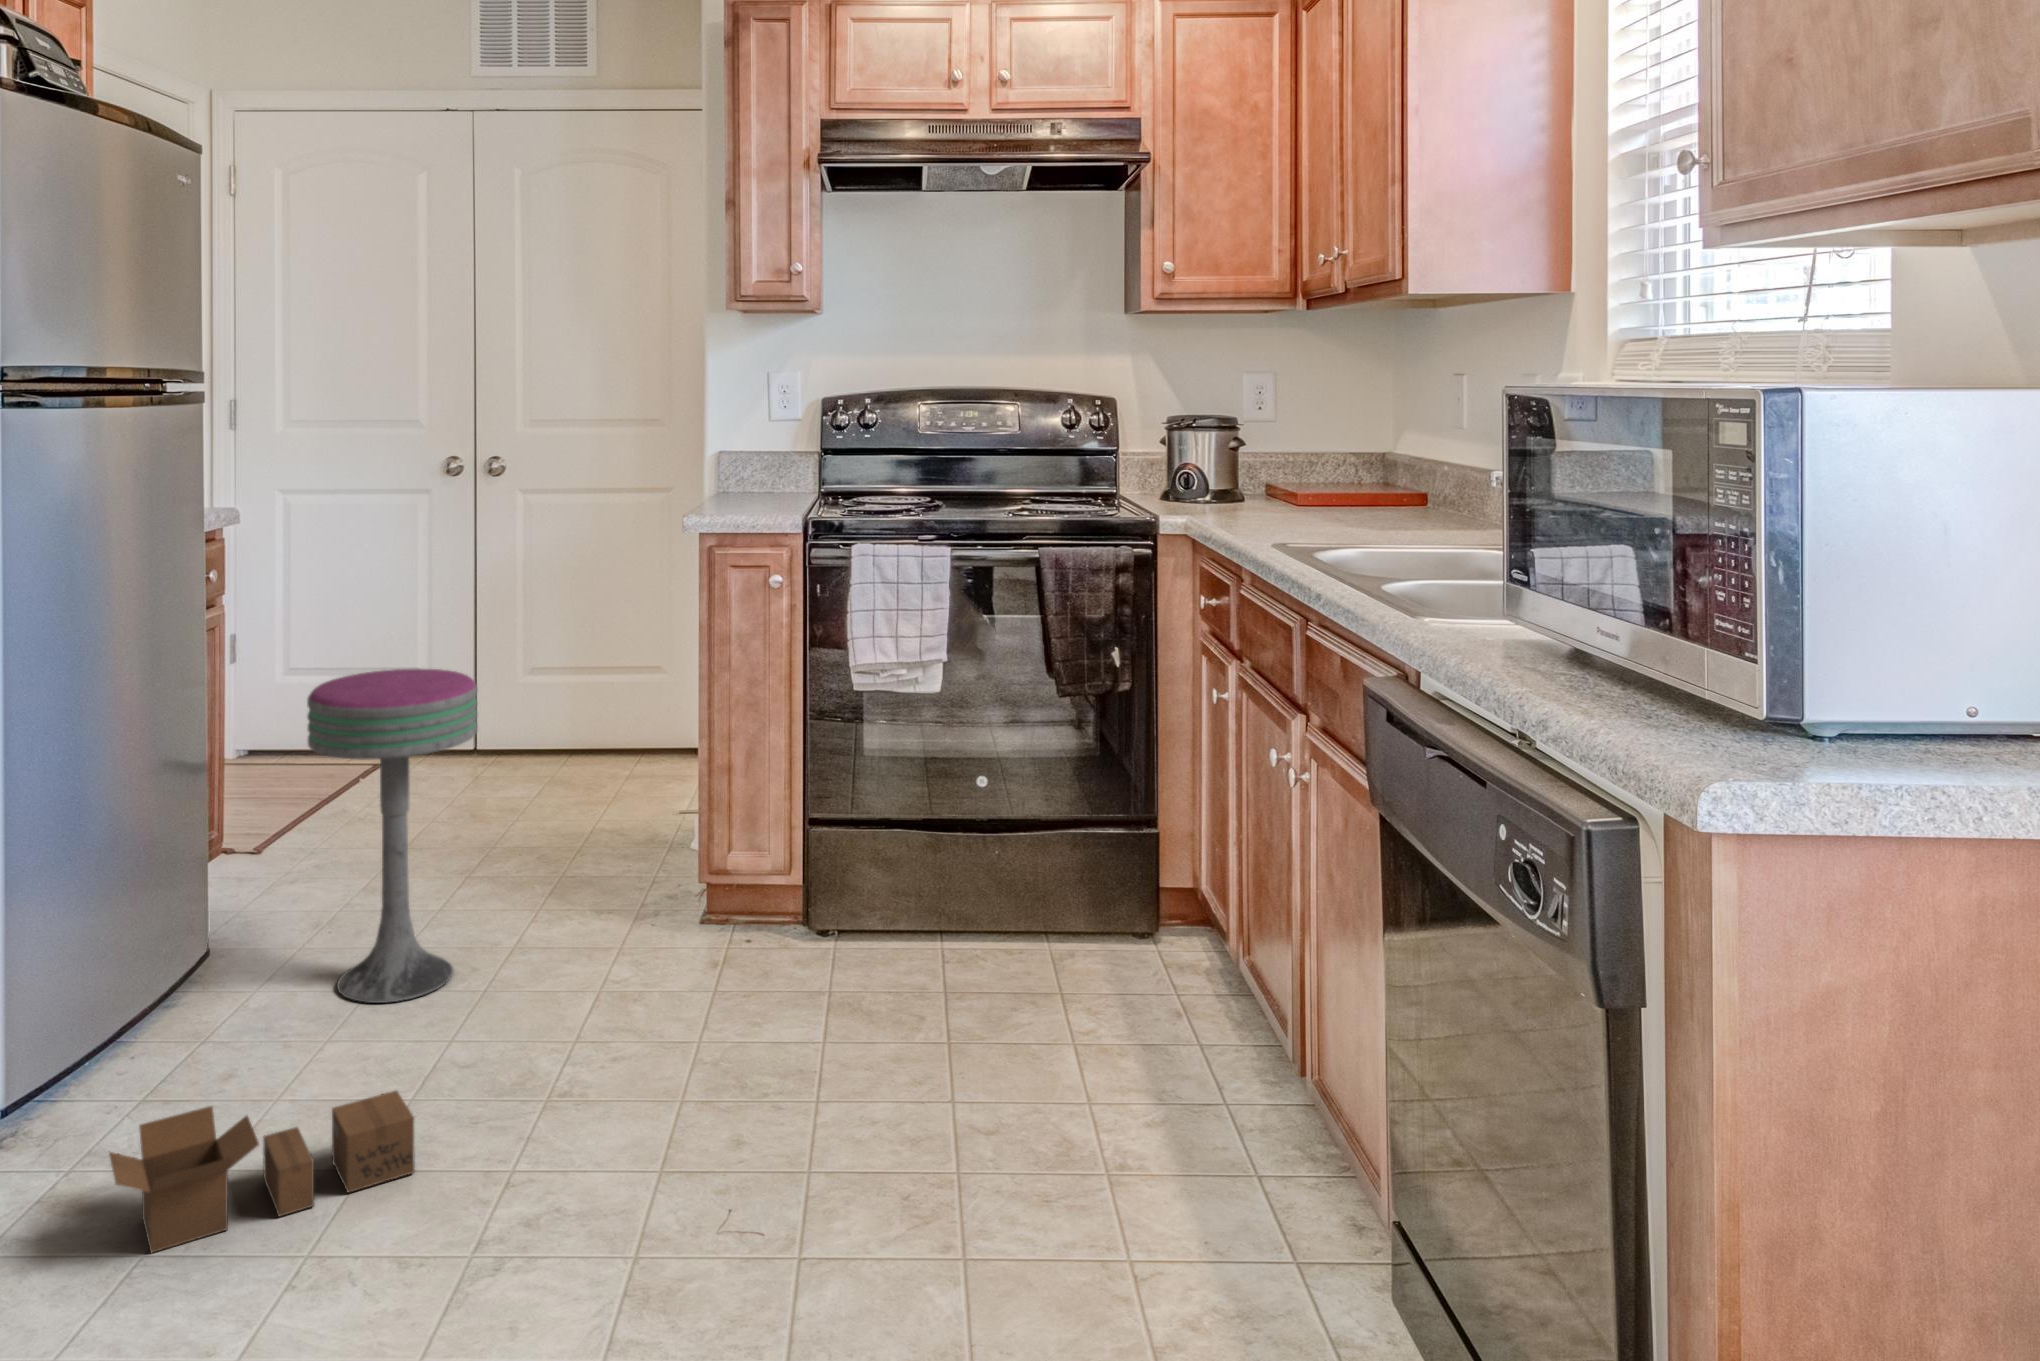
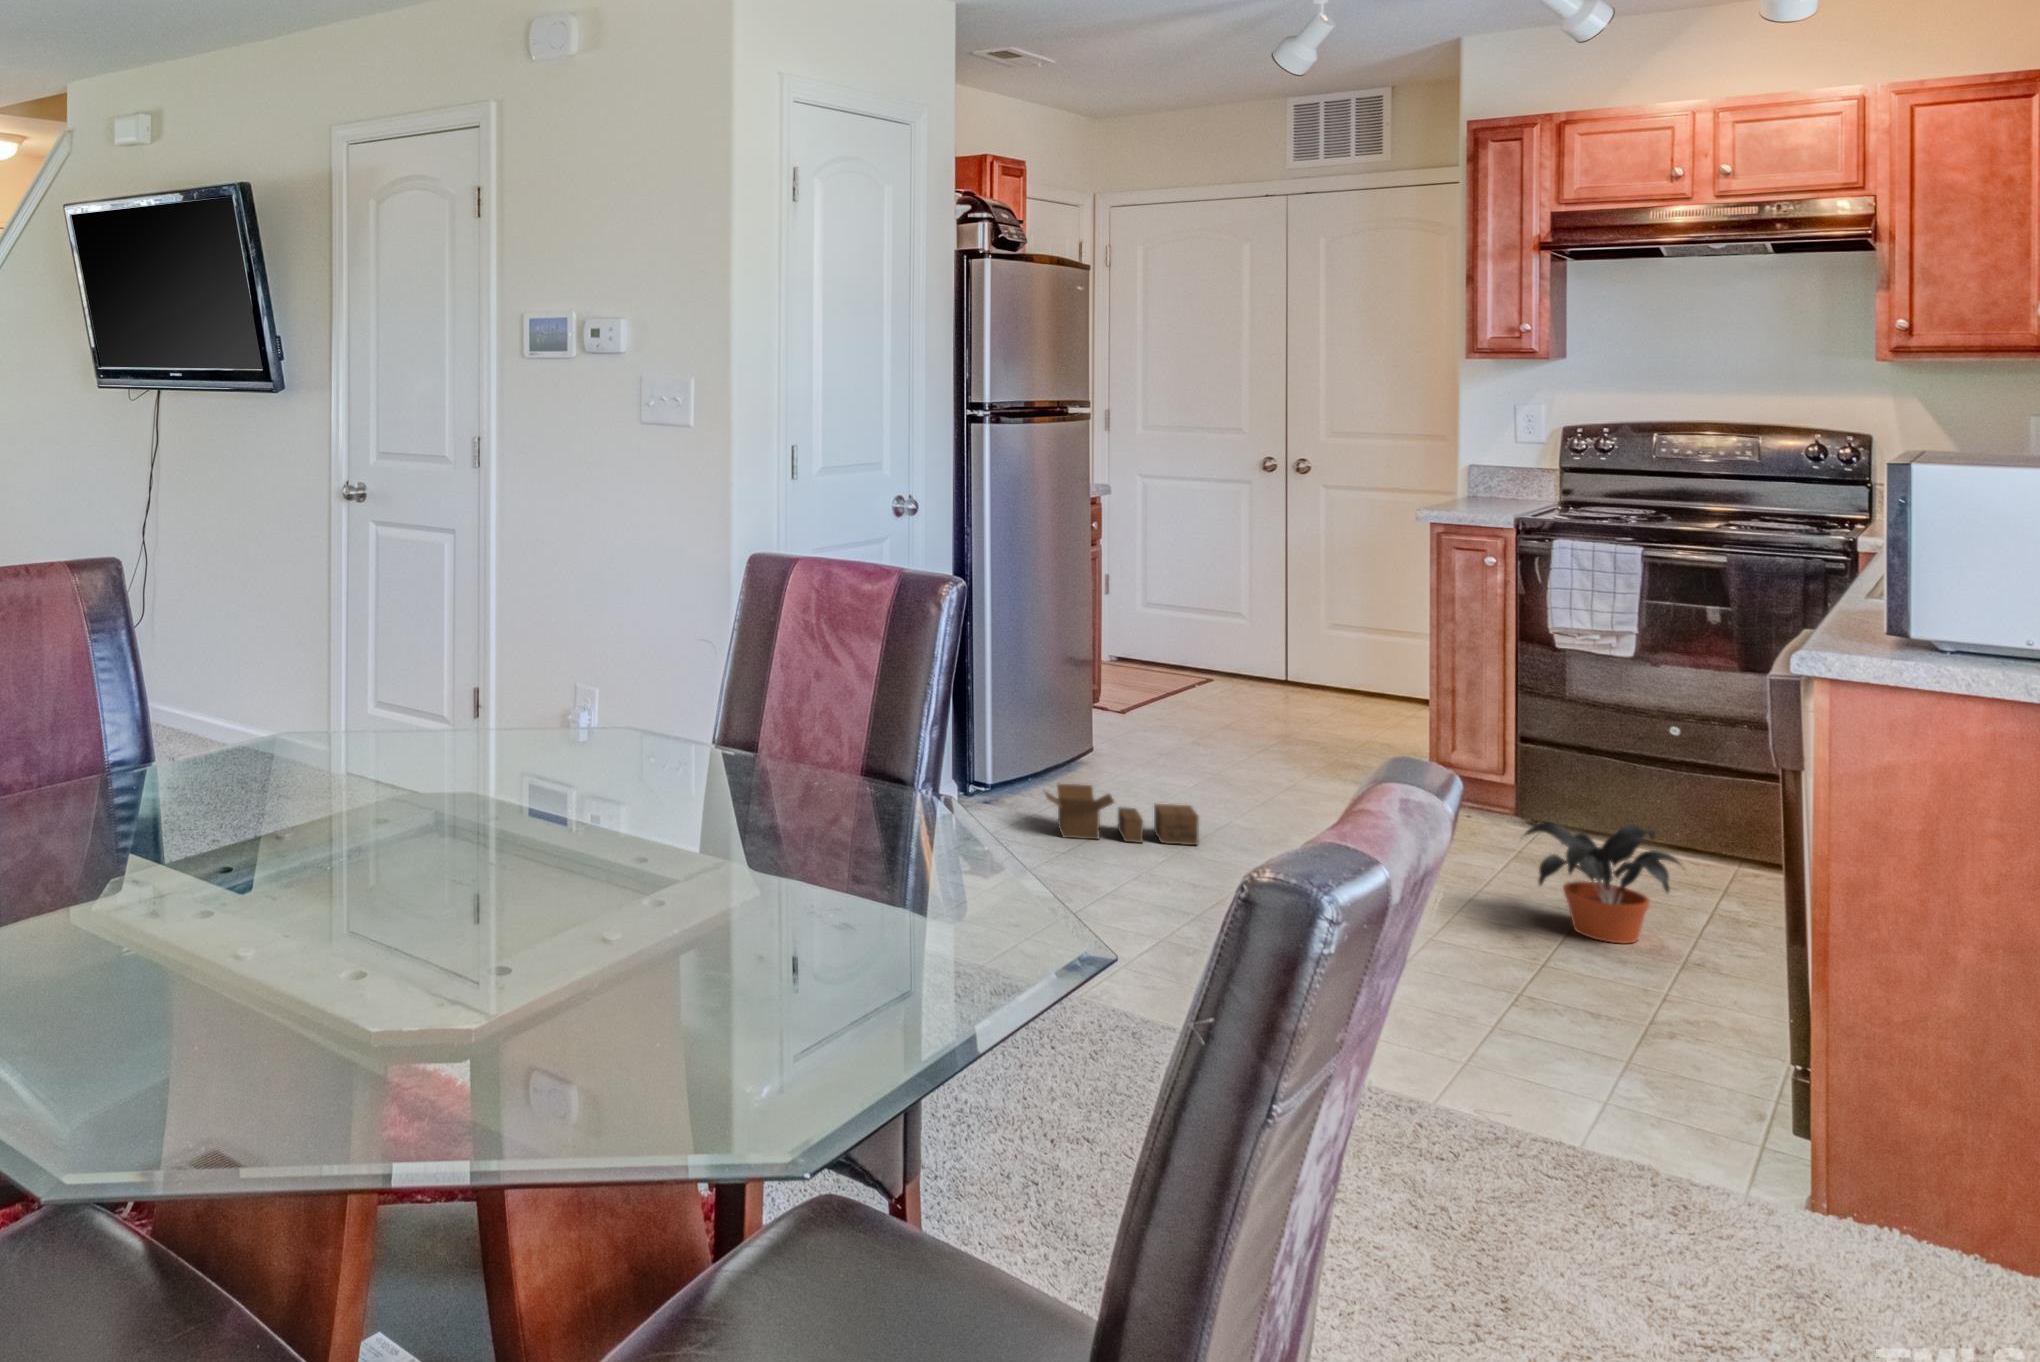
bar stool: present [307,669,478,1003] -> none [1148,592,1257,789]
potted plant: none [912,976,1128,1191] -> present [1525,822,1685,943]

